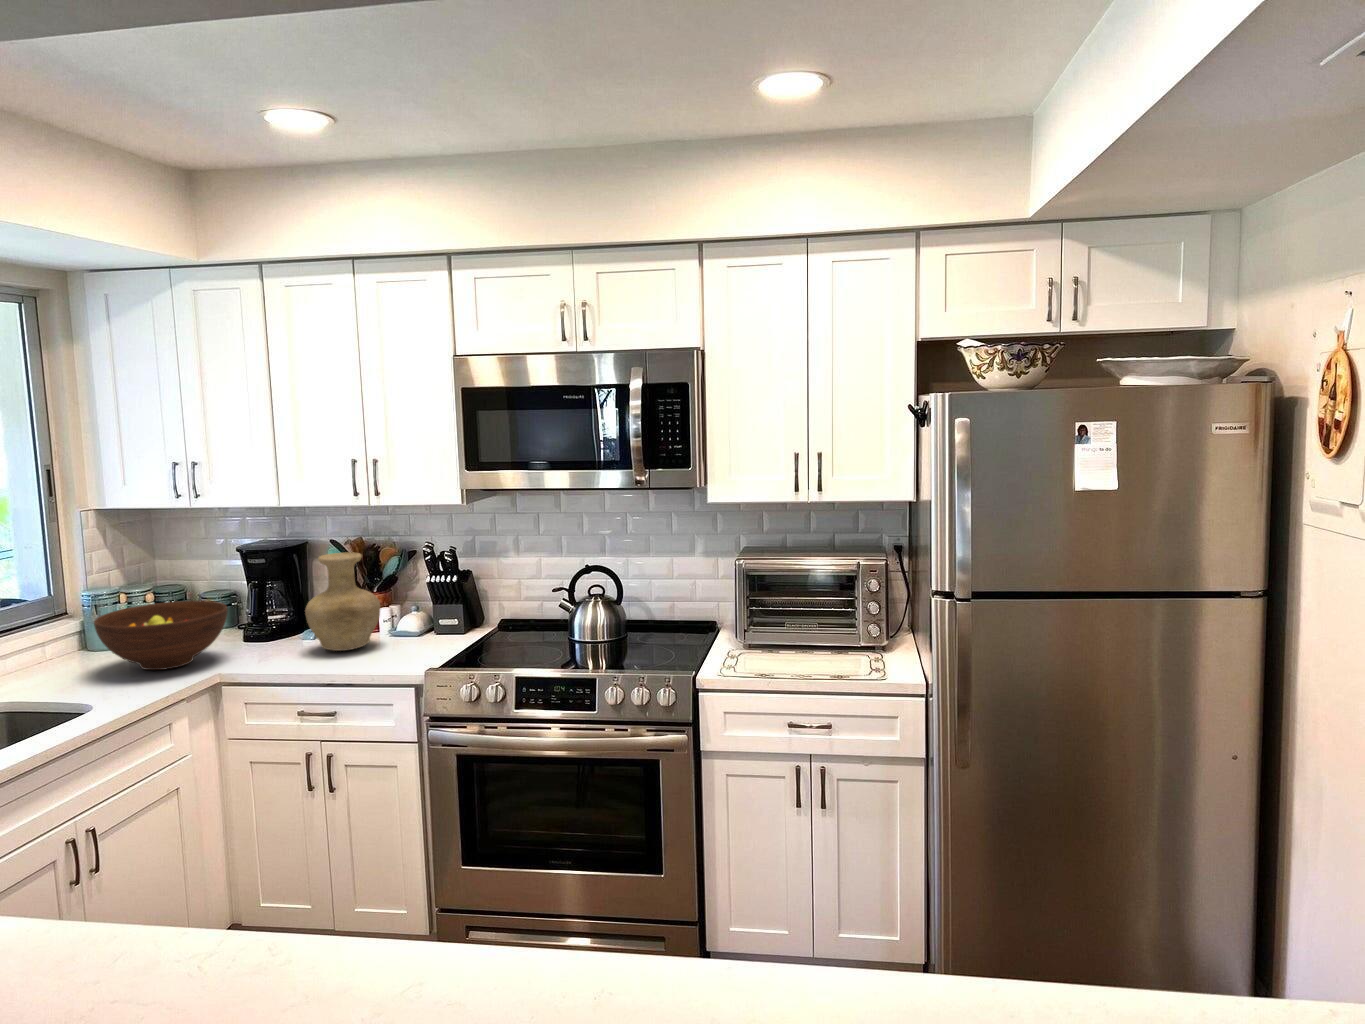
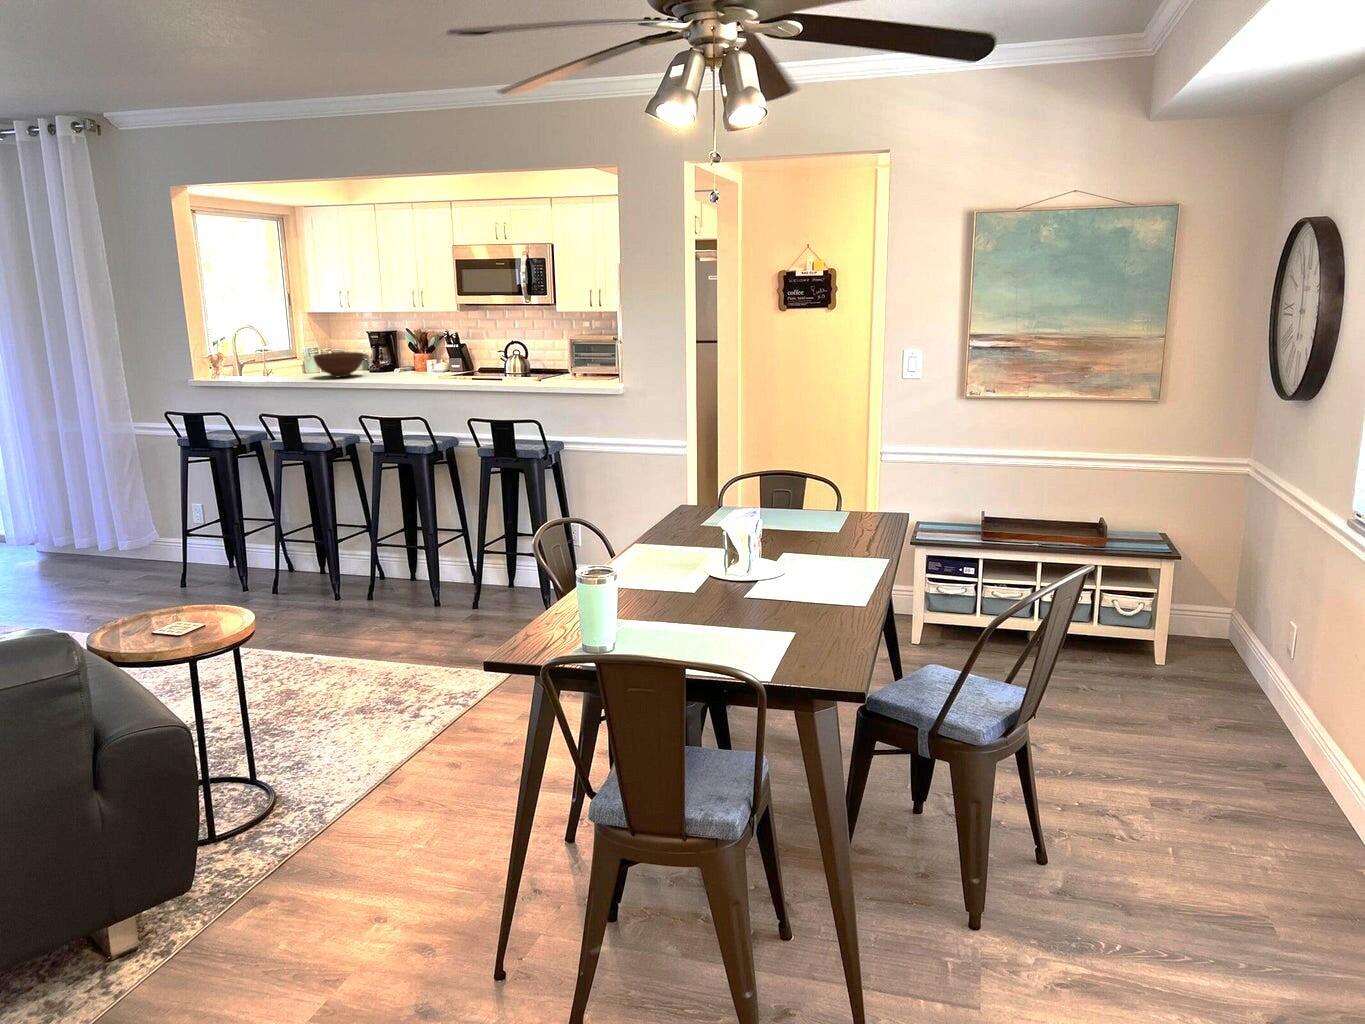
vase: present [305,552,380,651] -> none [395,333,426,374]

